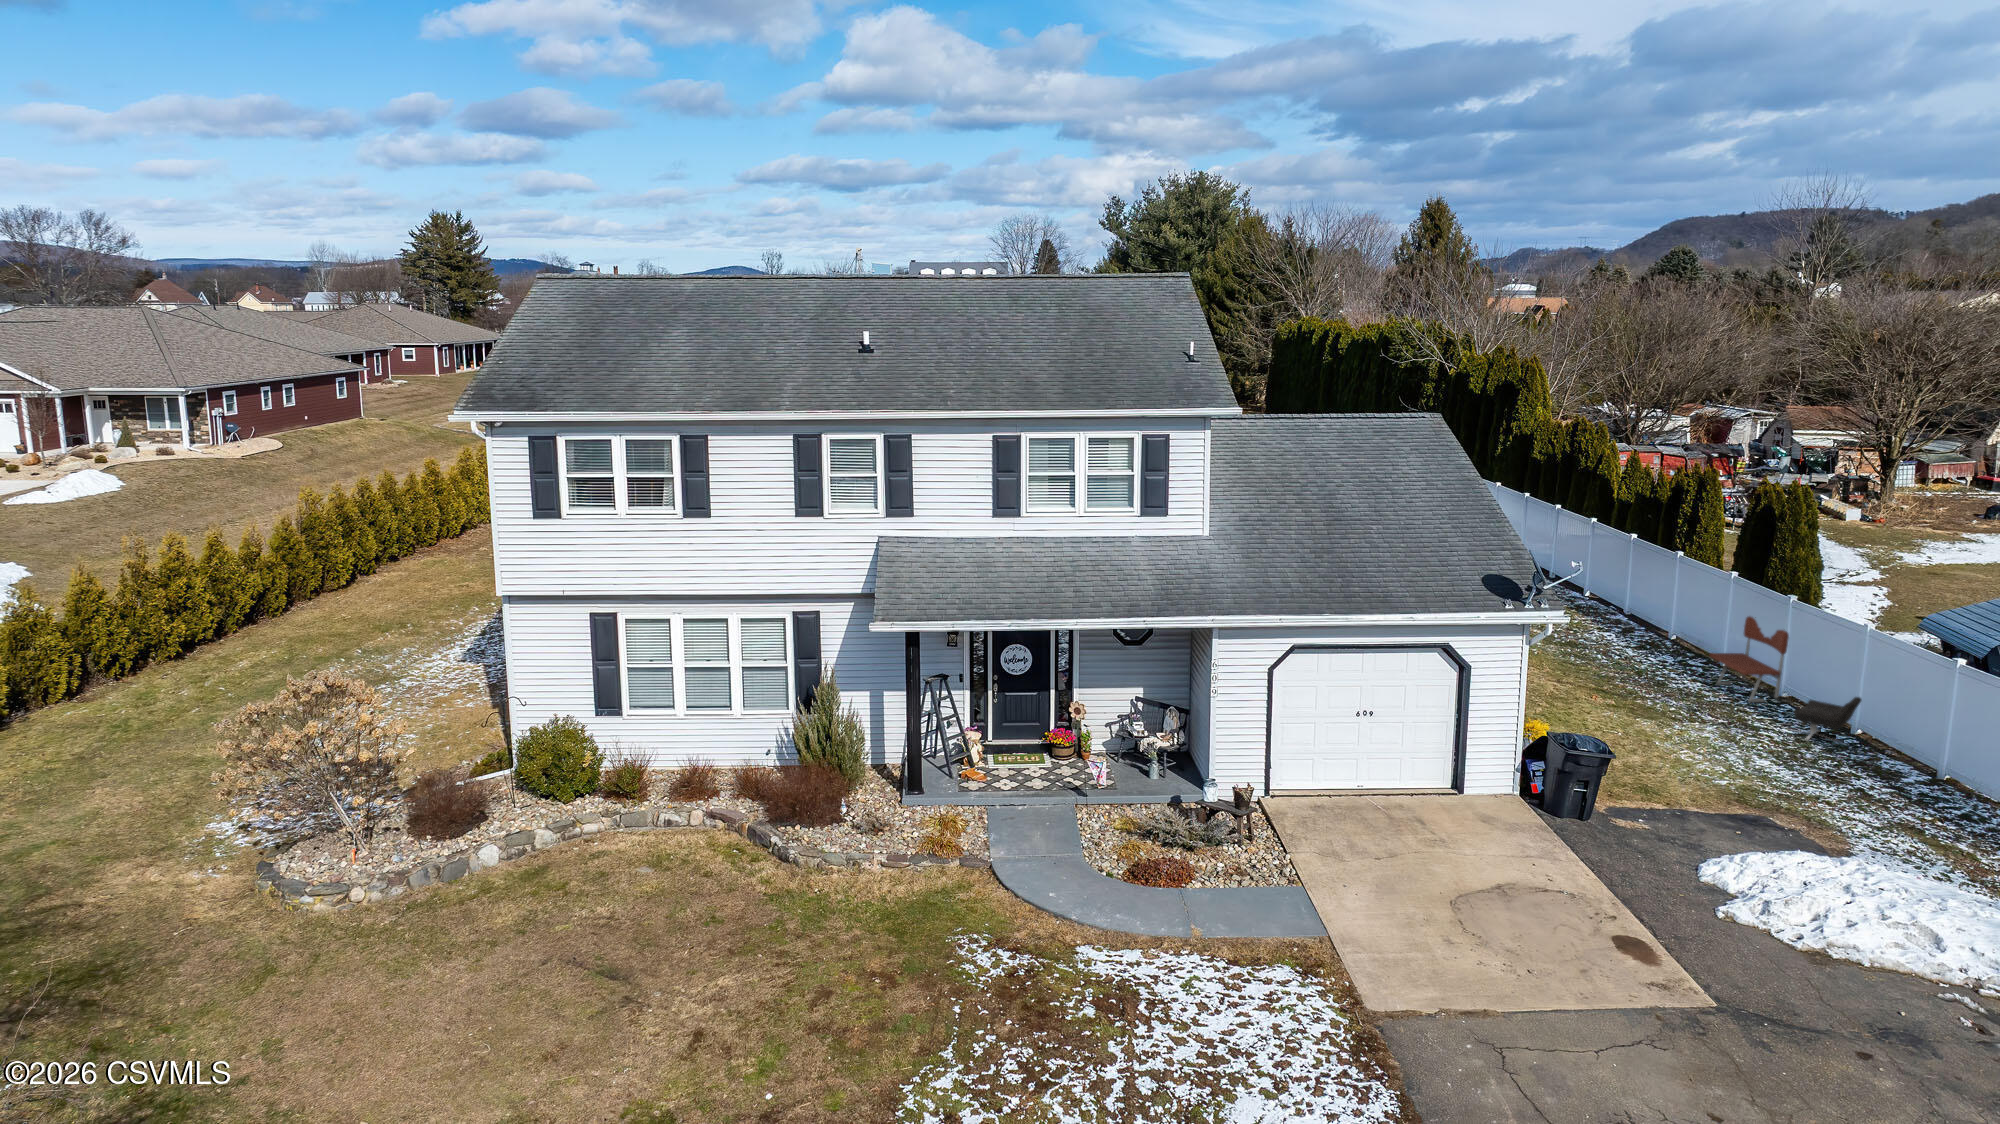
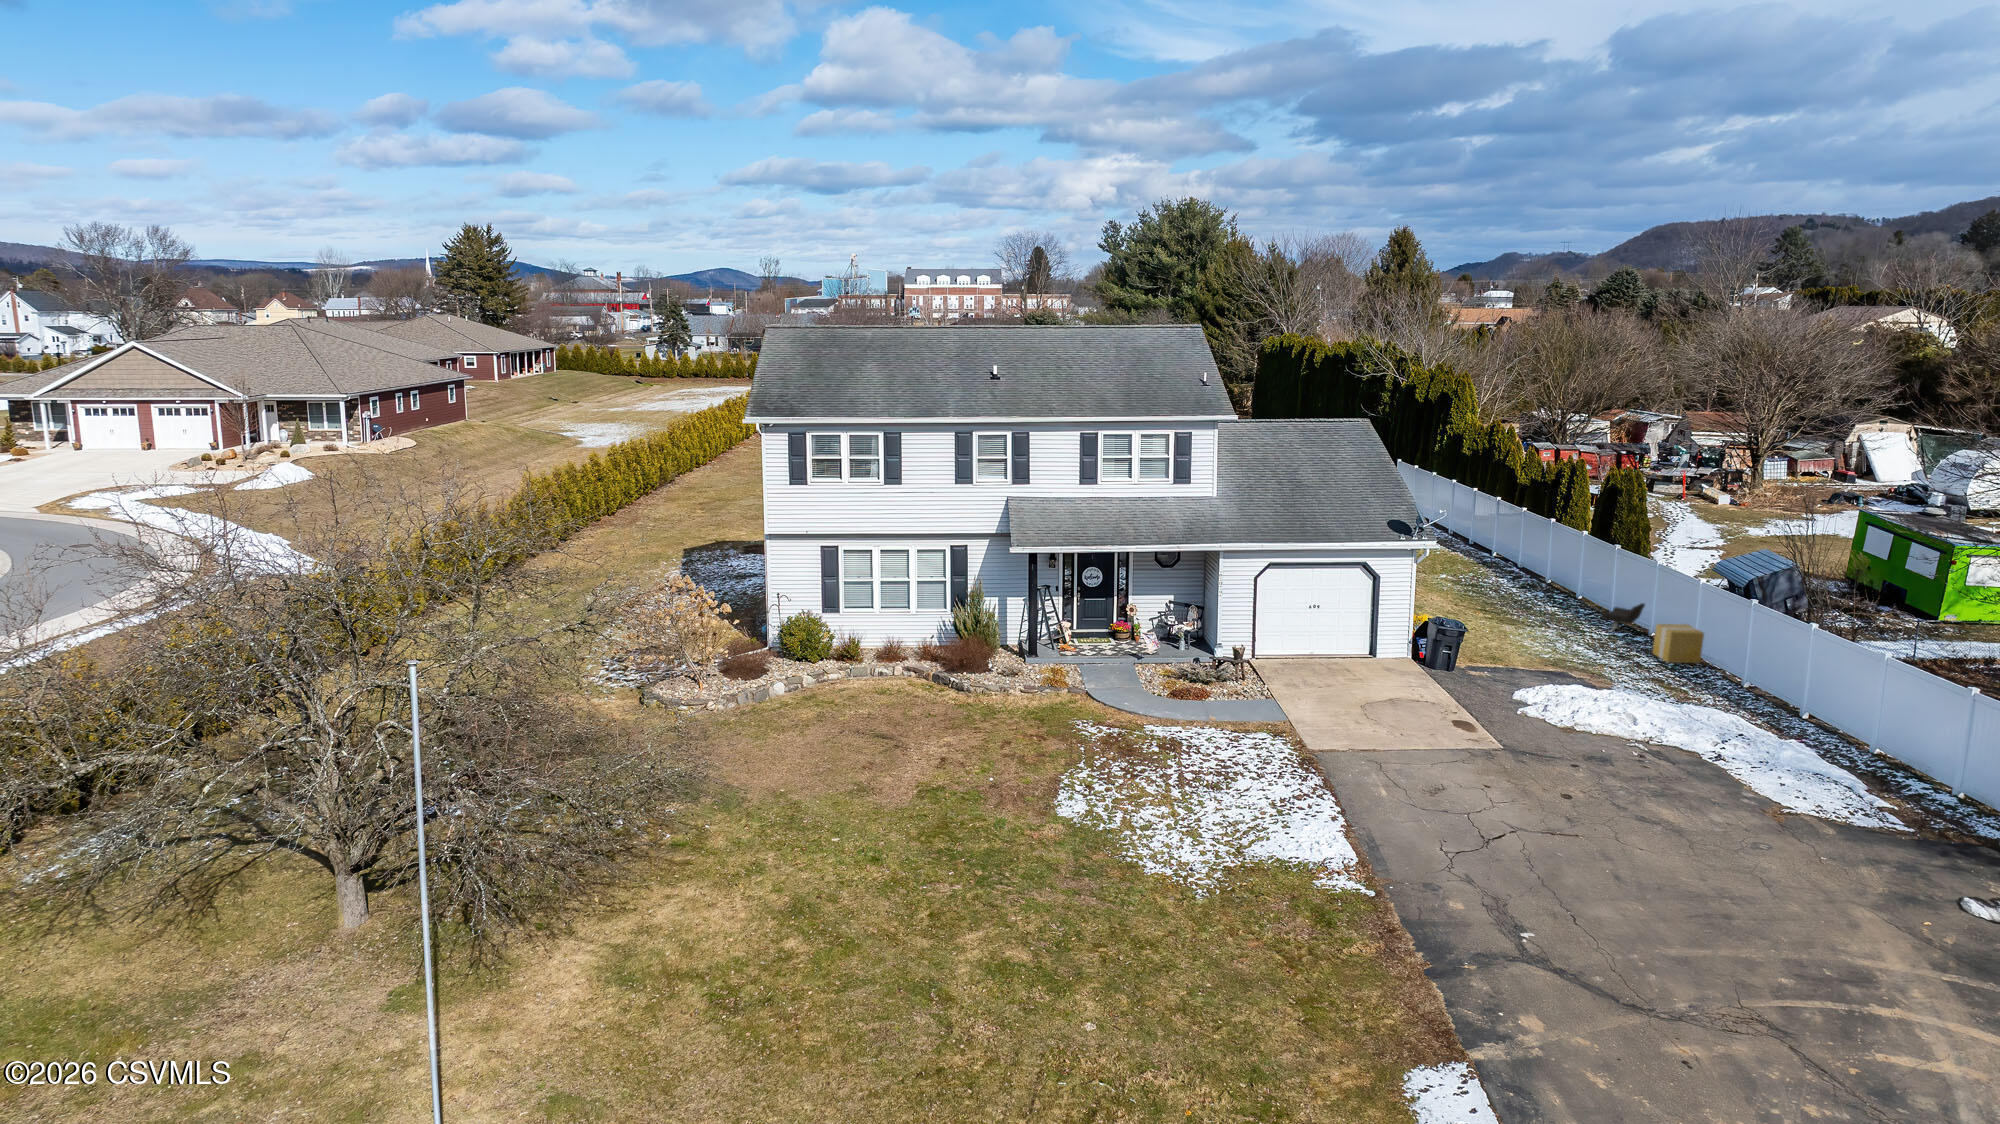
bench: present [1710,616,1789,702] -> none [1557,555,1606,612]
cardboard box: none [1890,738,1983,804] -> present [1653,624,1704,663]

